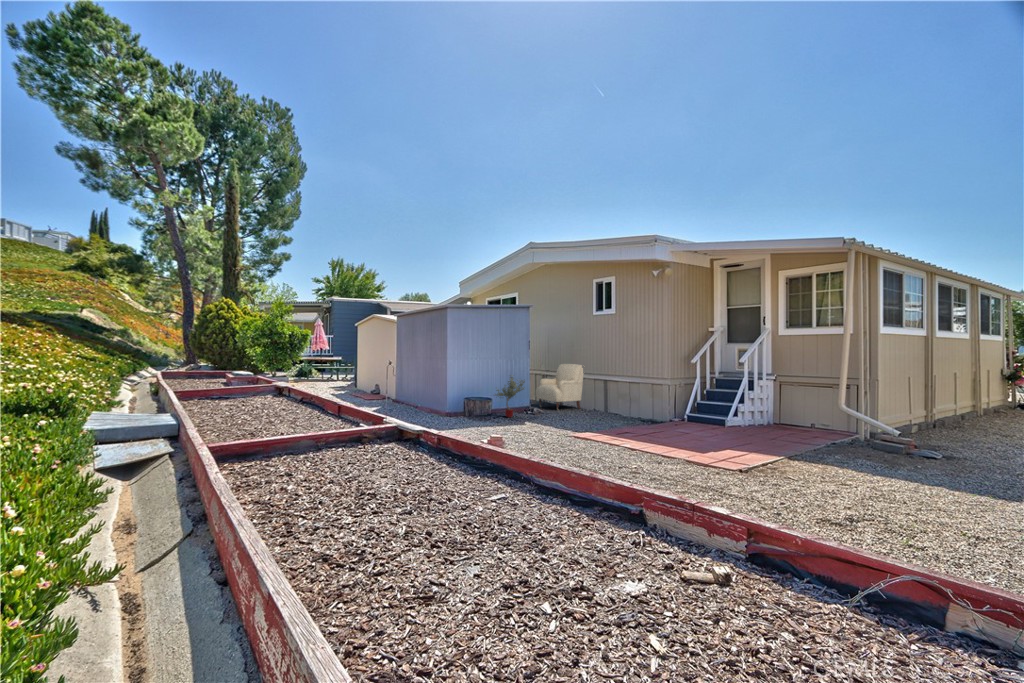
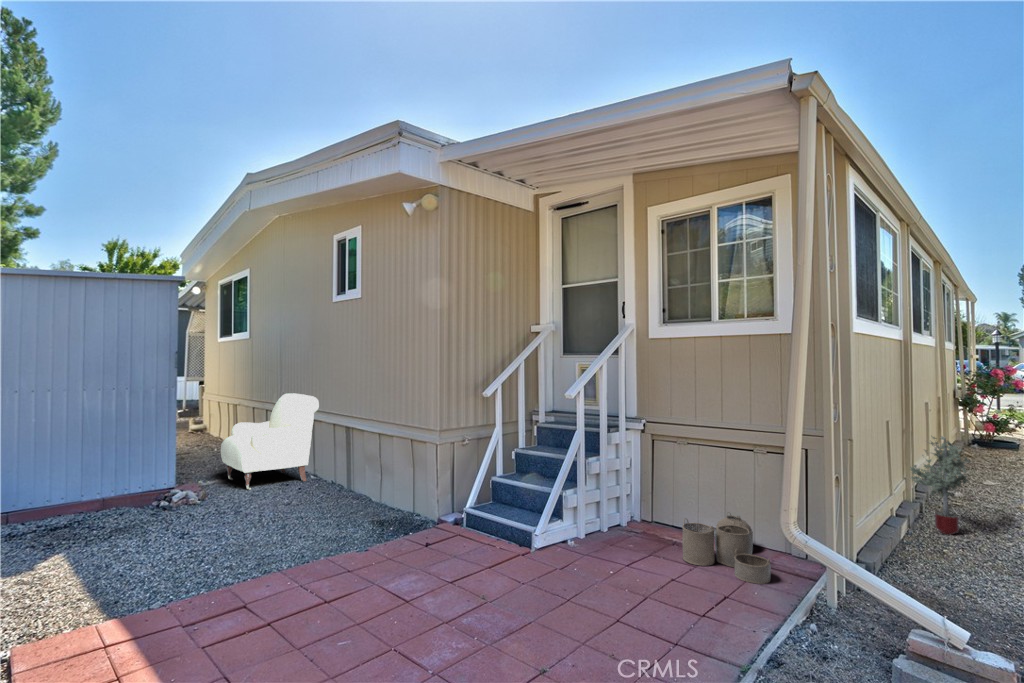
potted tree: present [495,375,525,418] -> present [910,436,970,535]
woven basket: none [798,415,839,438] -> present [682,515,771,584]

